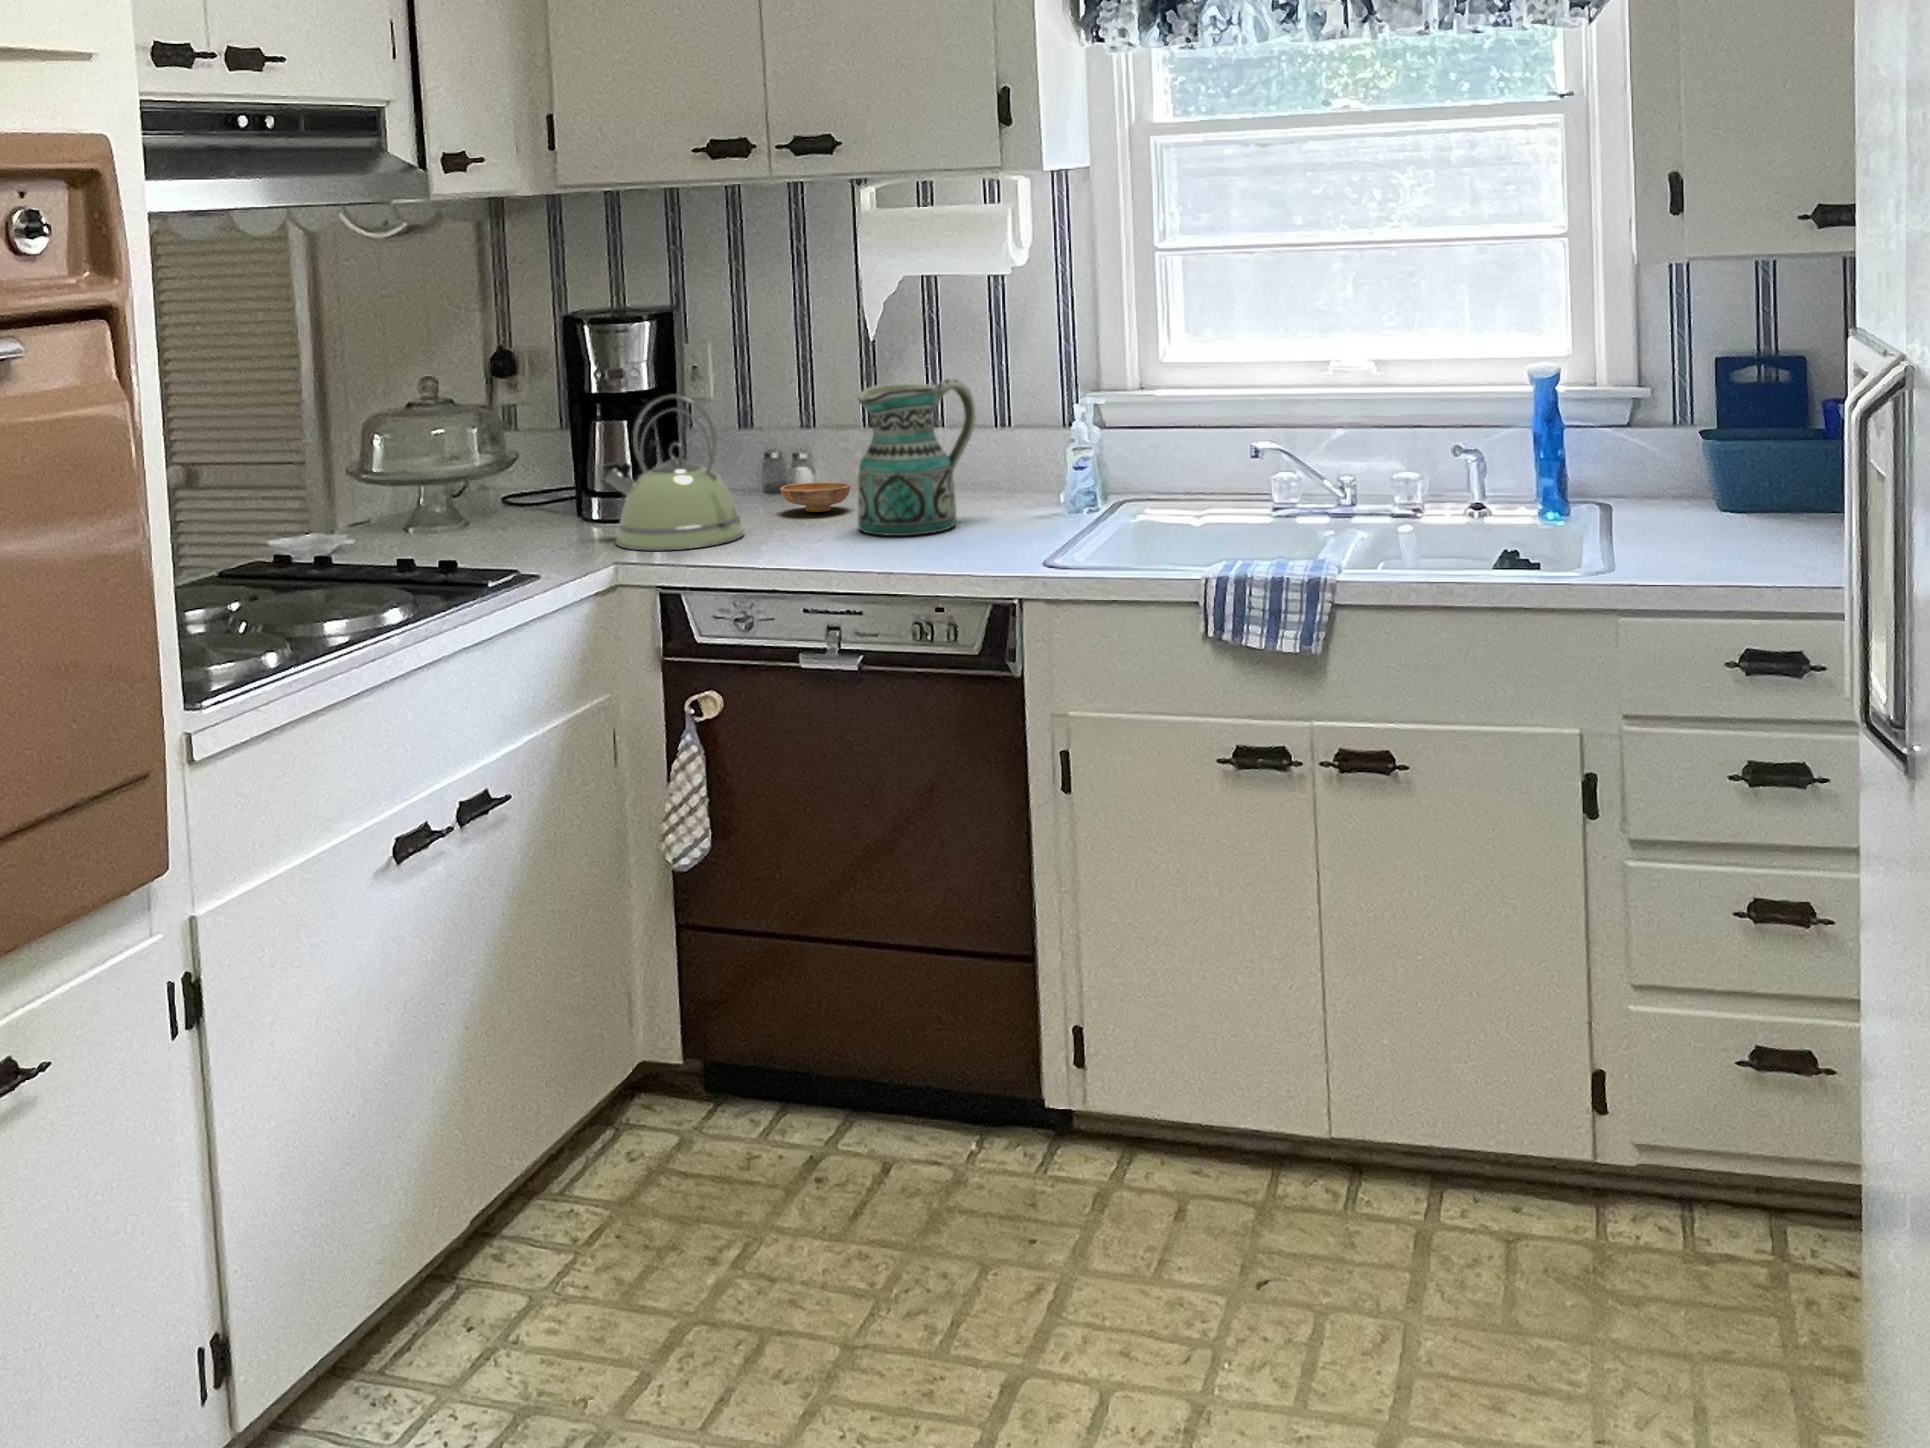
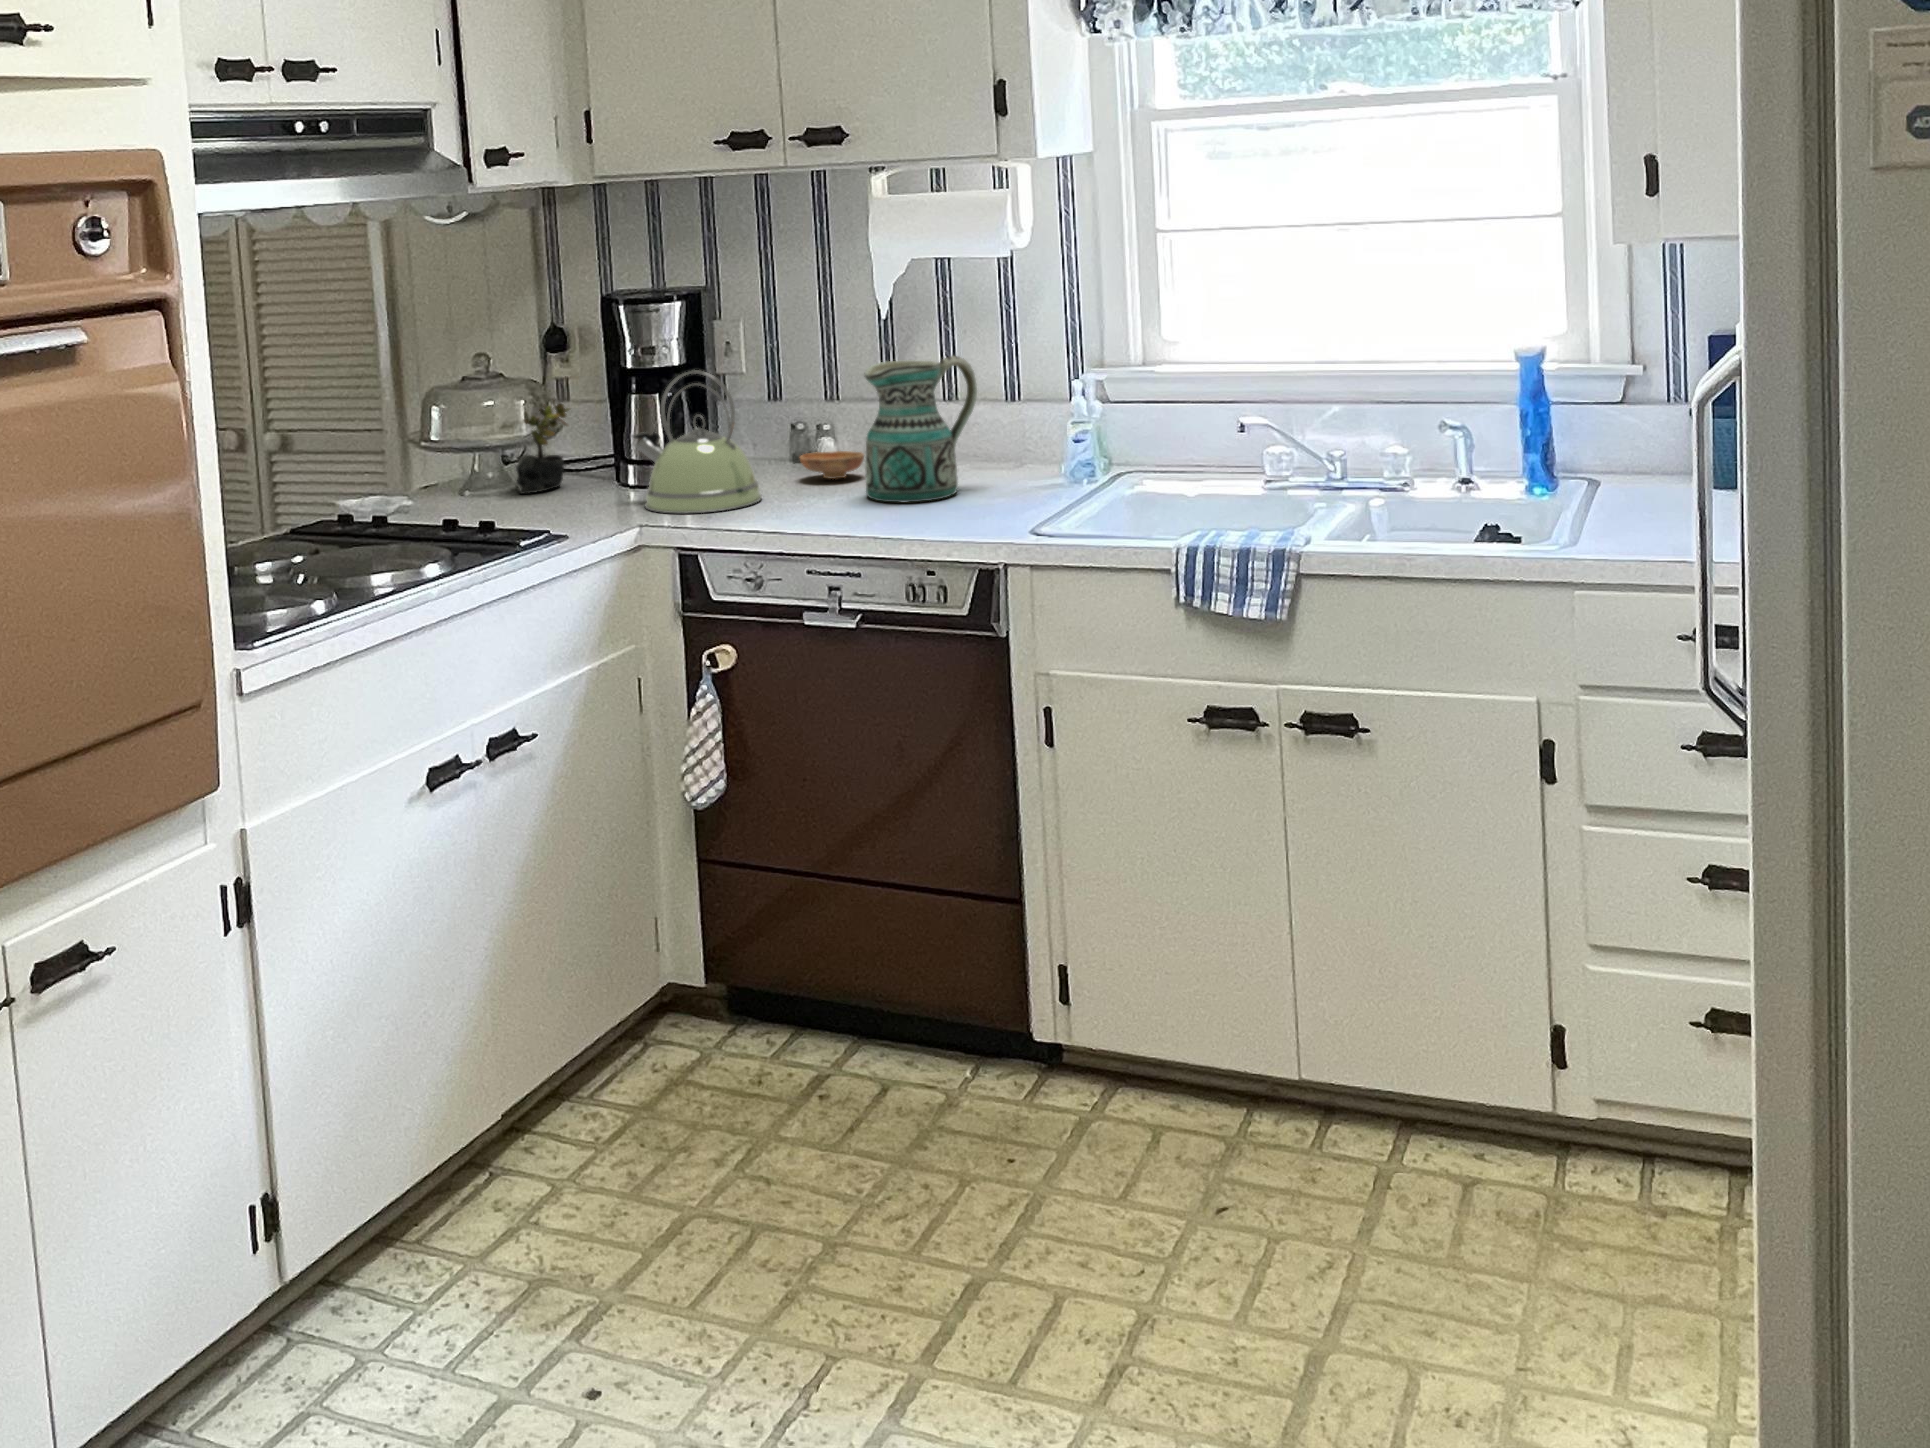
succulent plant: none [461,426,527,532] -> present [516,403,570,494]

